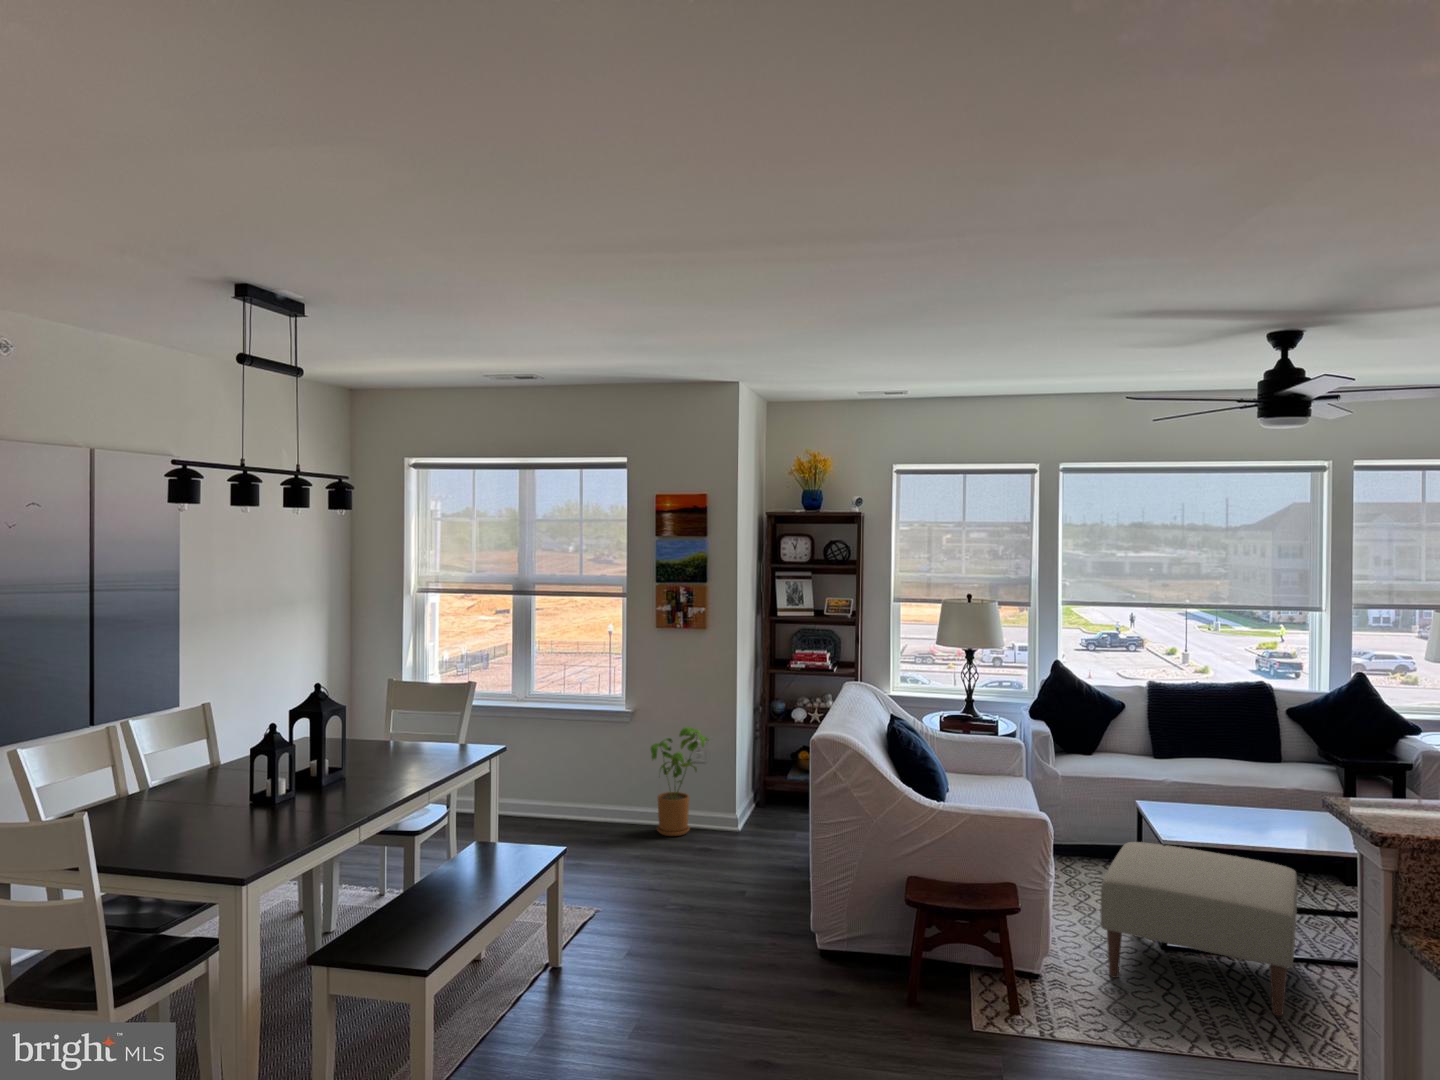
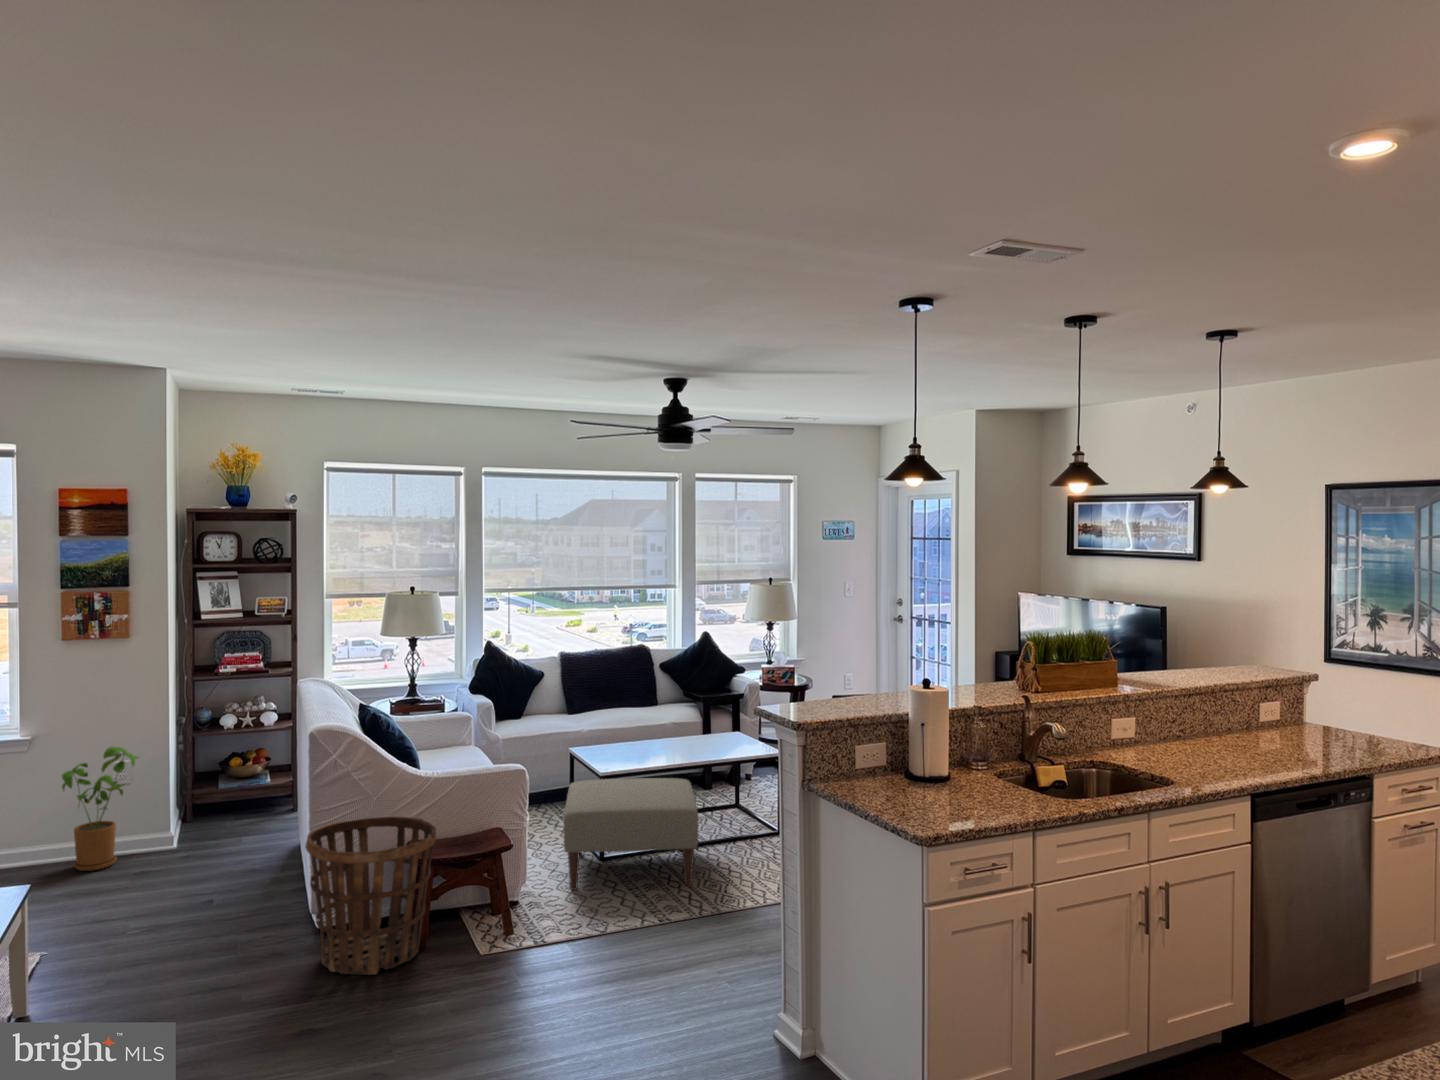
basket: none [795,839,929,1016] -> present [305,817,436,974]

